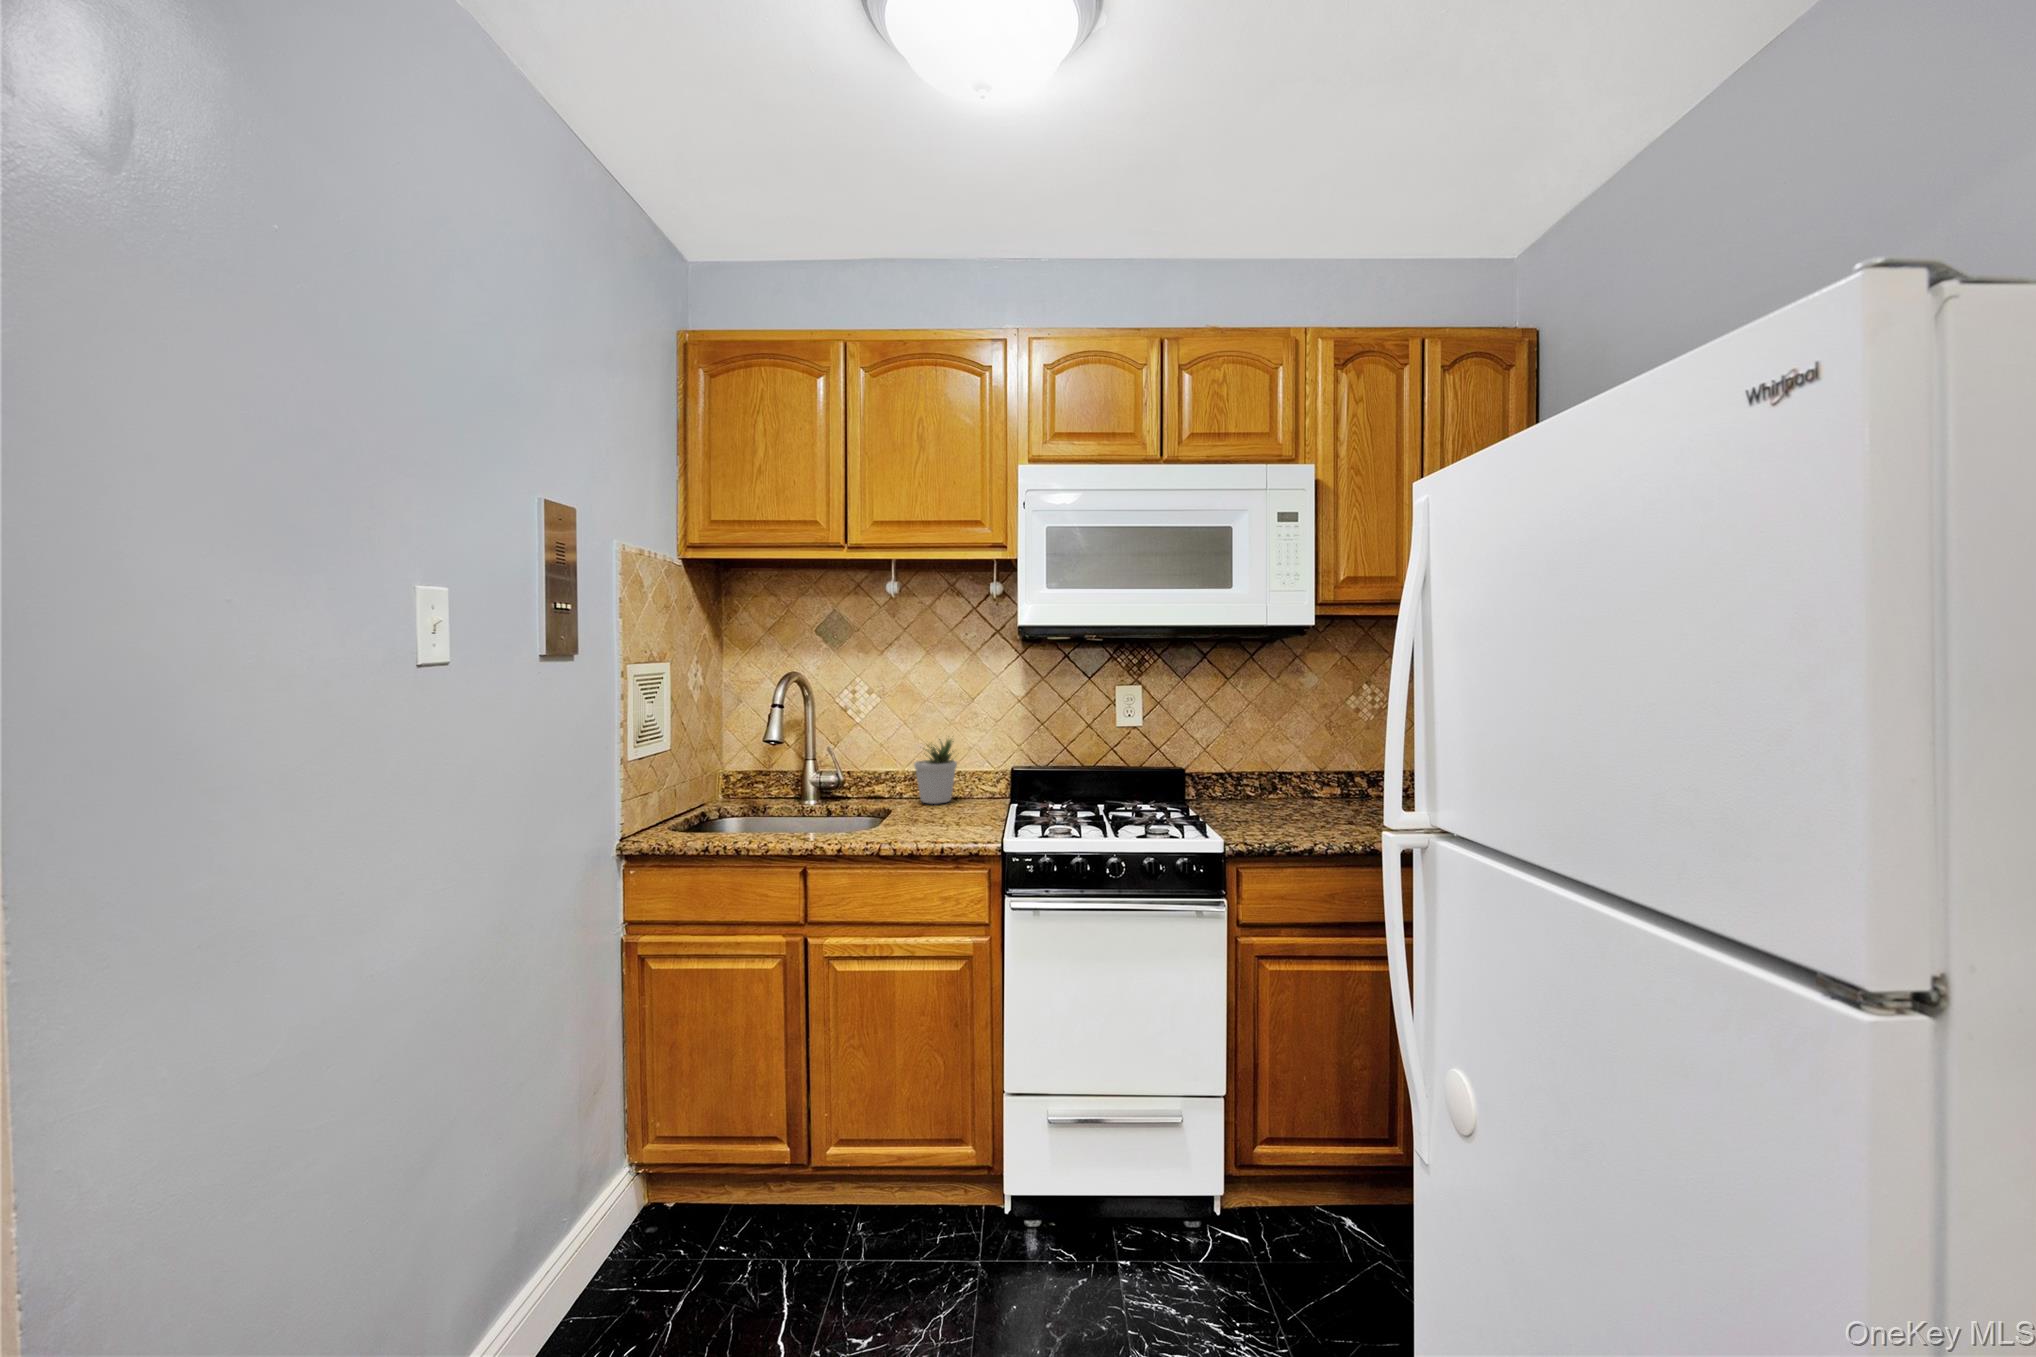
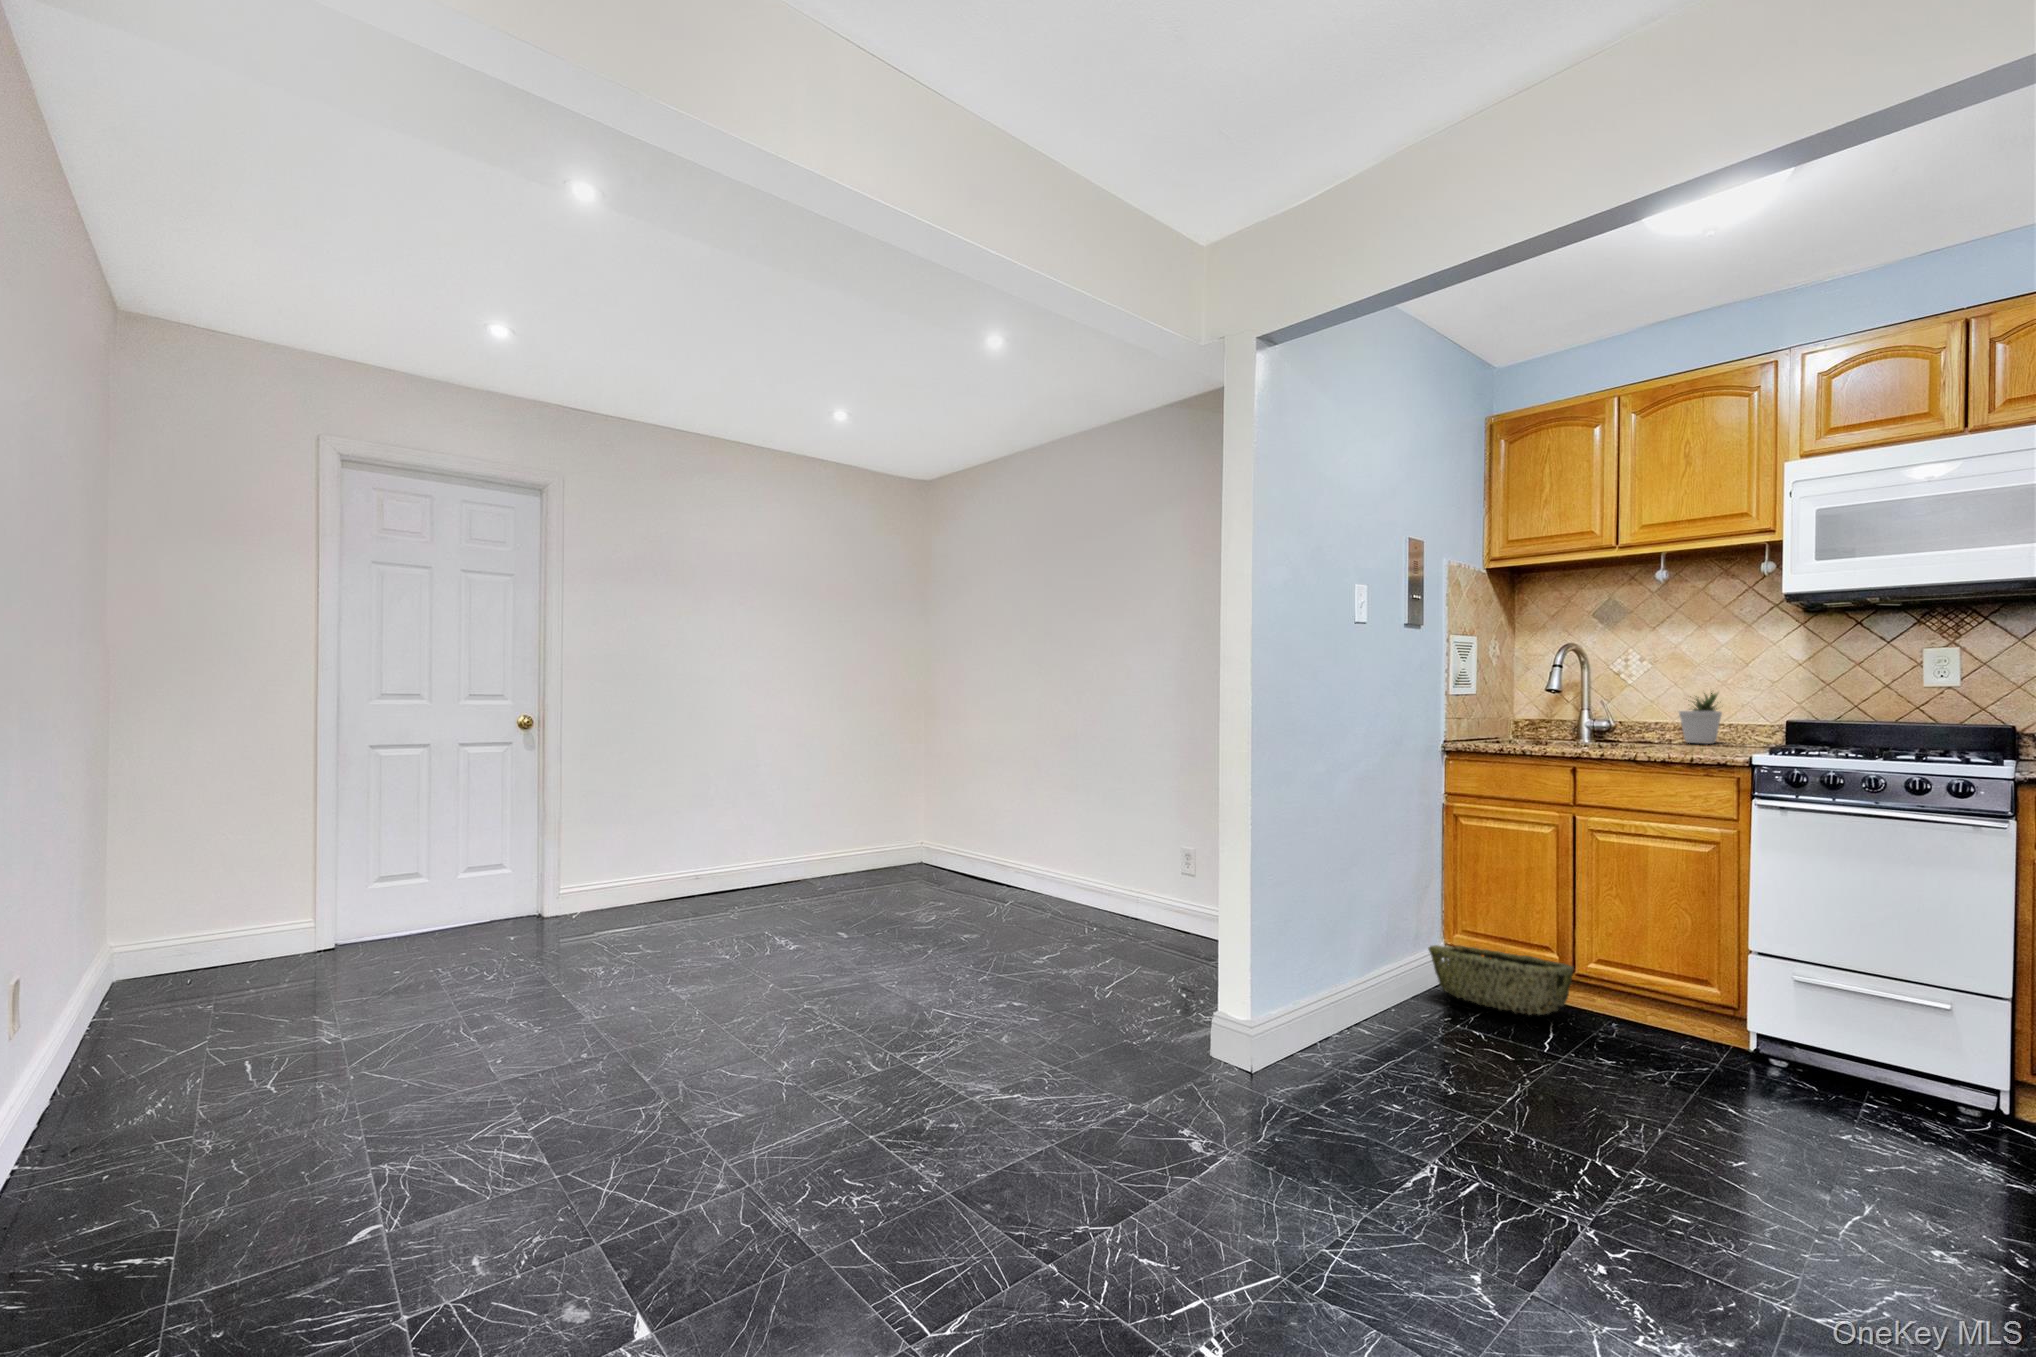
woven basket: none [590,1159,809,1292] -> present [1429,945,1574,1015]

